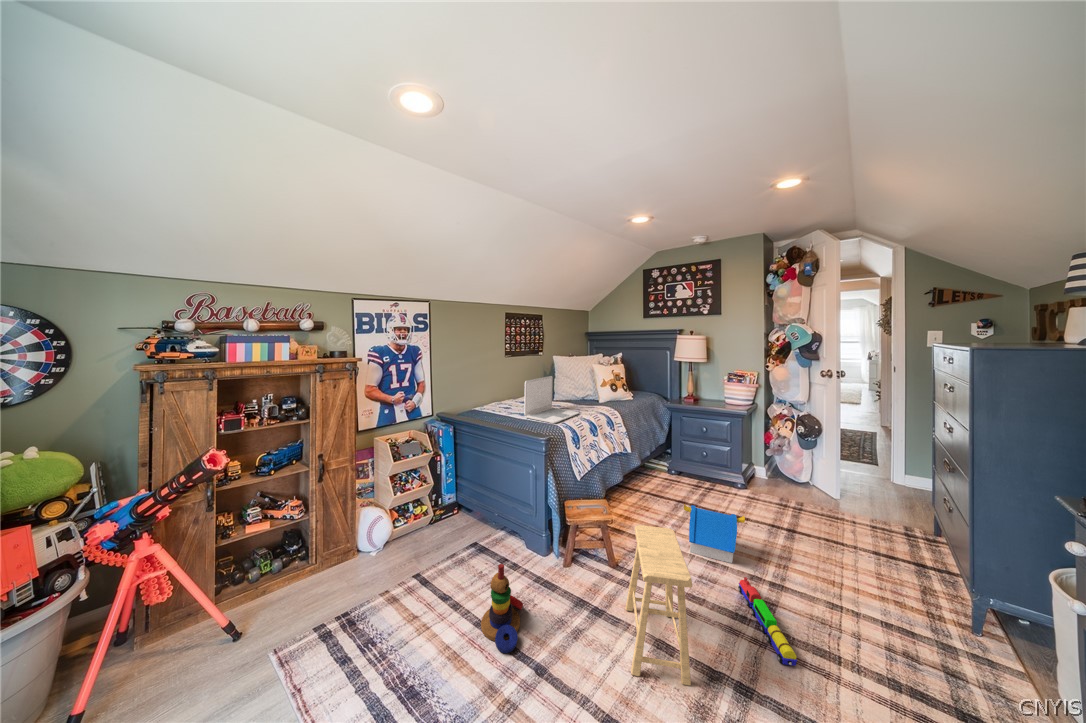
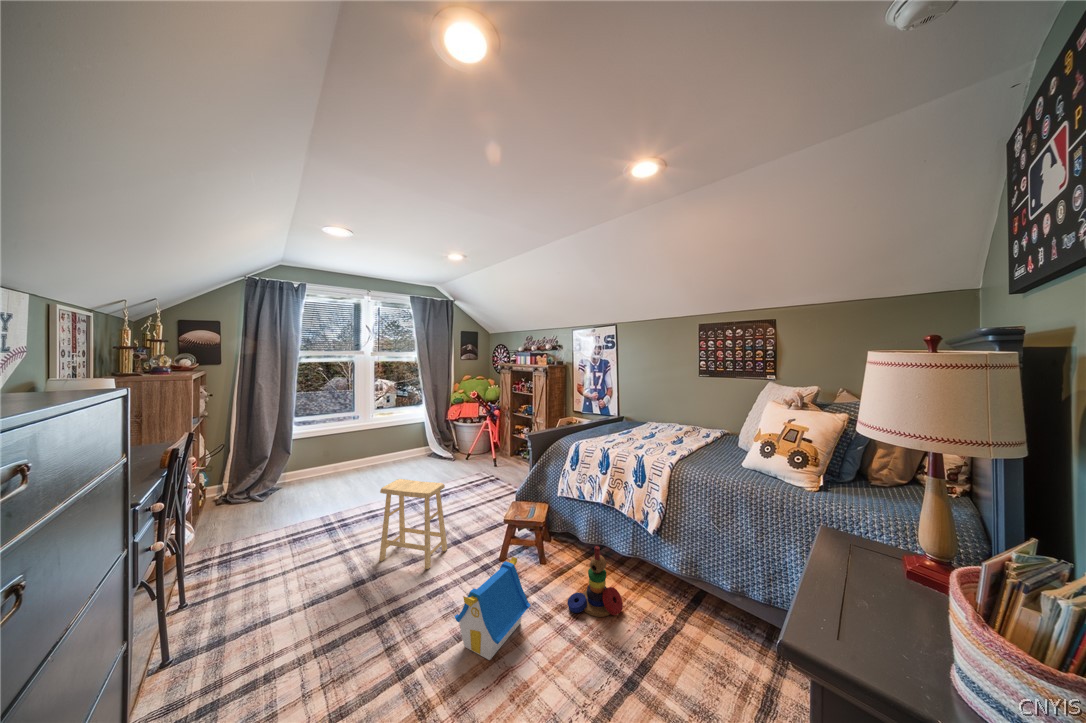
laptop: present [524,376,579,423] -> none [589,394,656,446]
stacking toy: present [481,564,523,653] -> present [567,546,623,617]
toy train: present [738,577,797,666] -> none [339,602,426,637]

